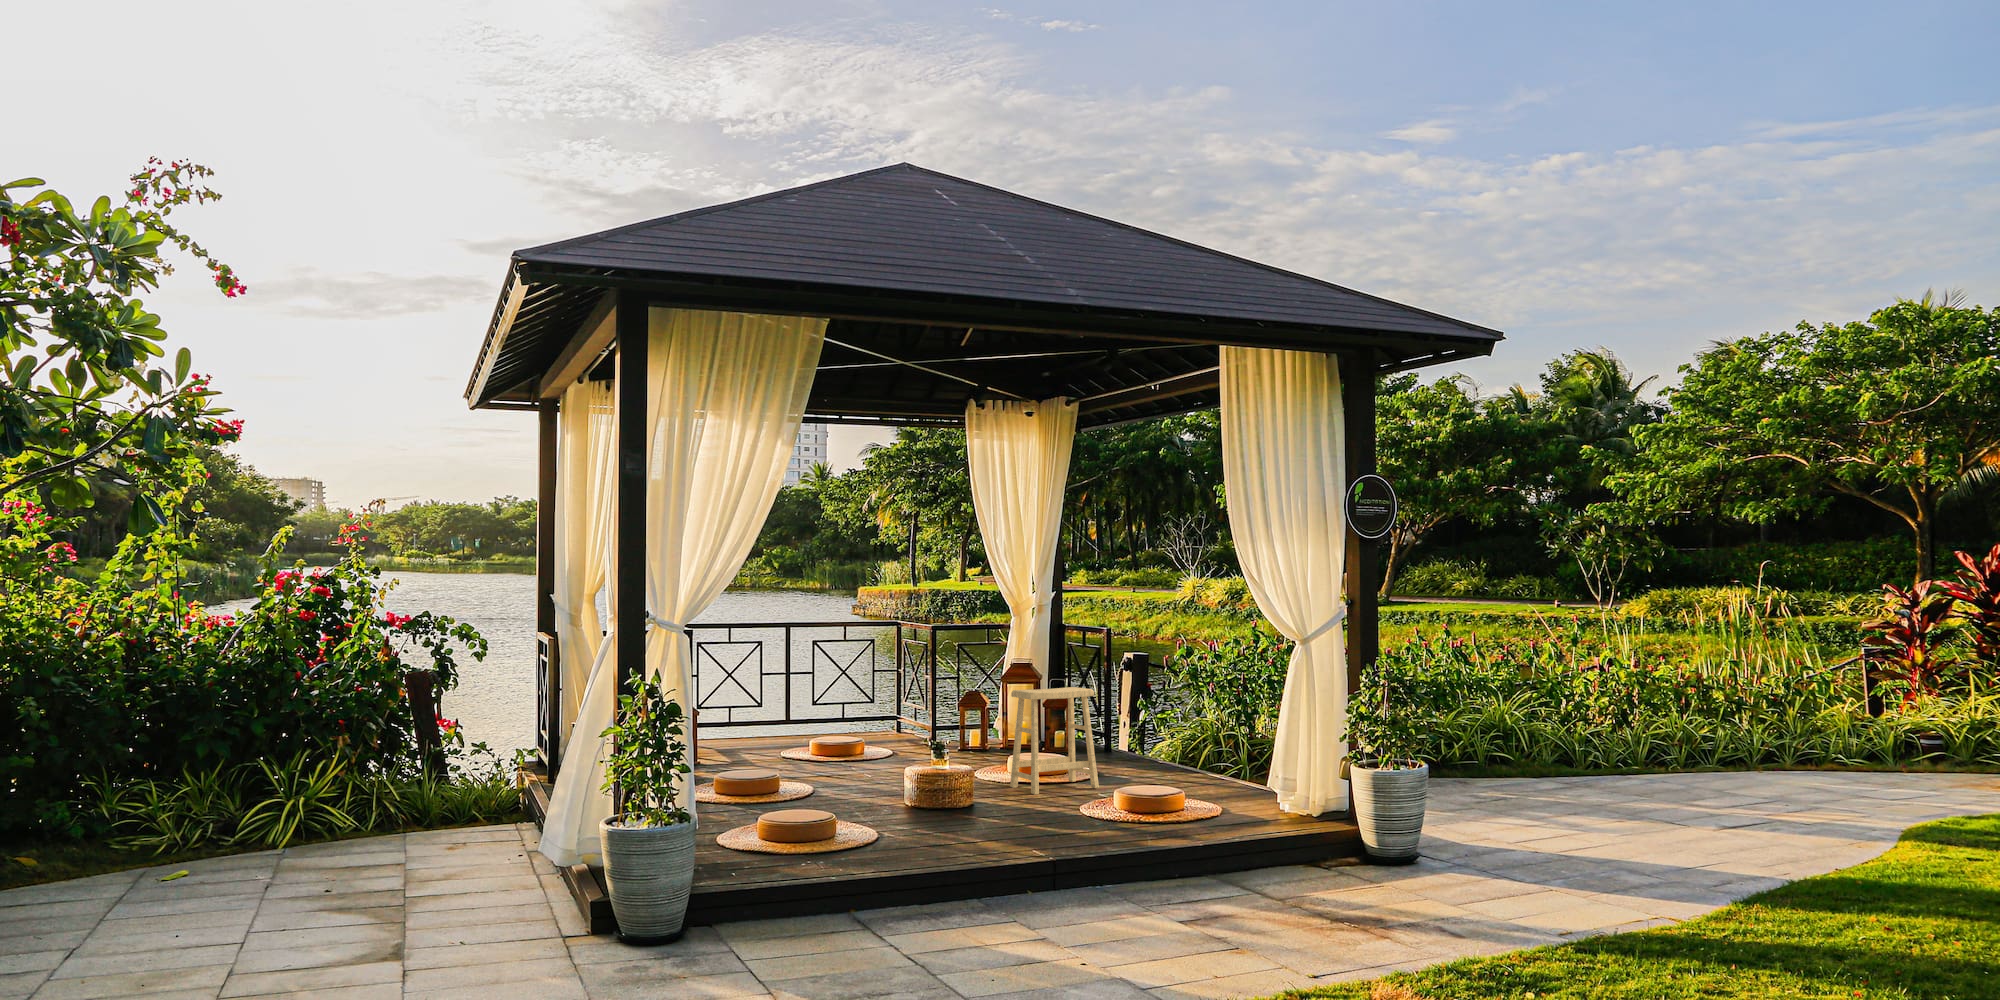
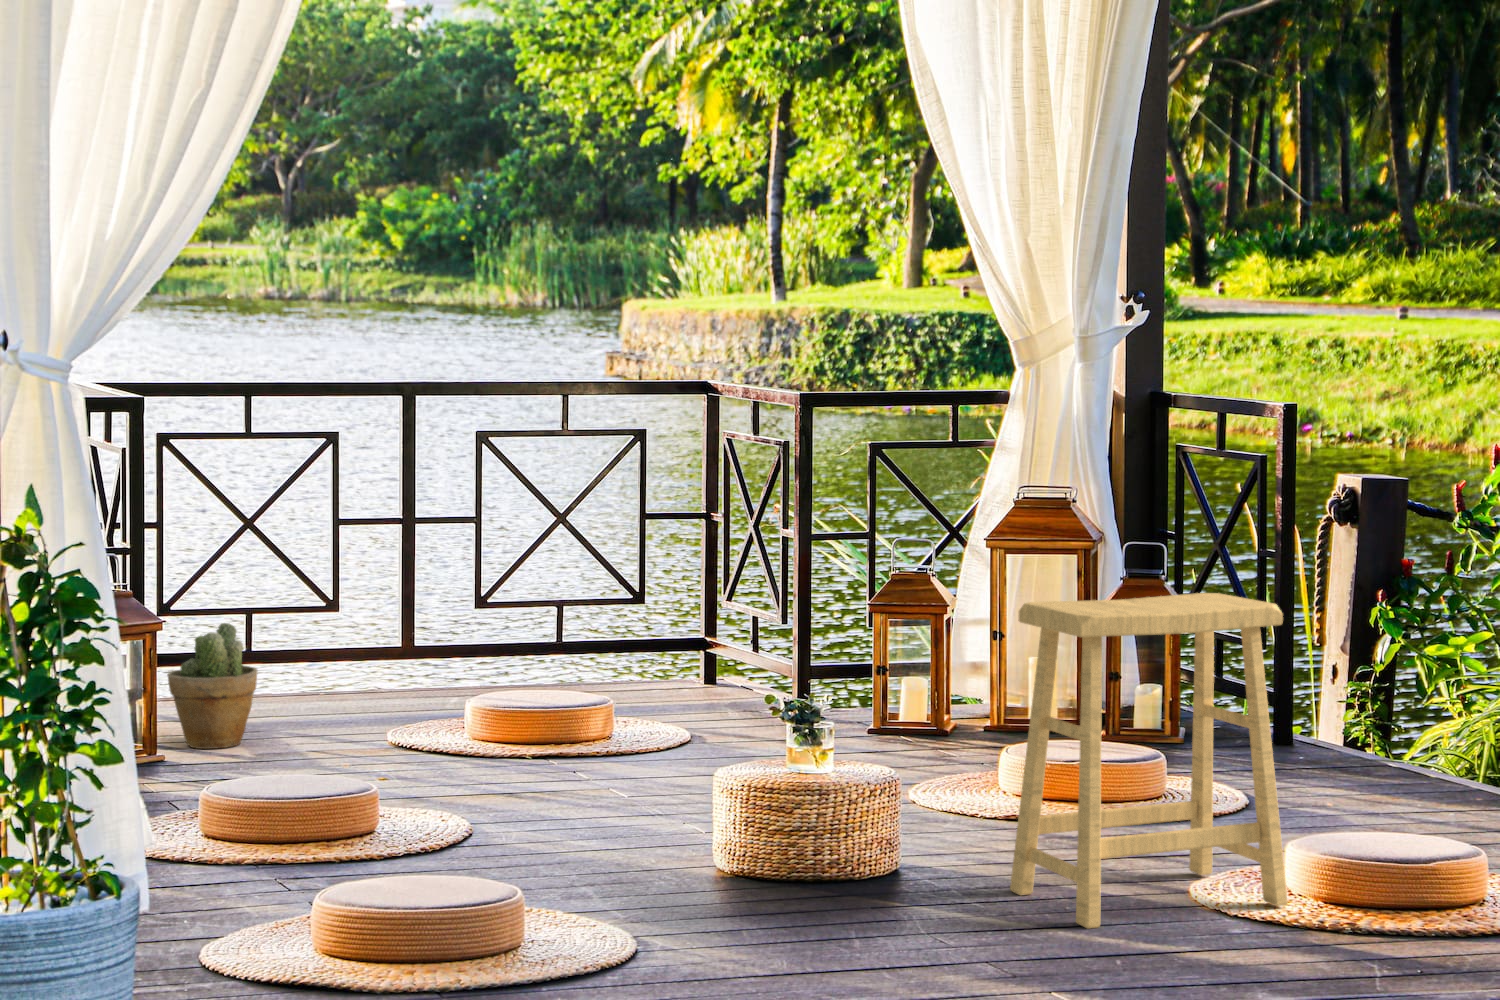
potted plant: none [703,711,737,758] -> present [167,623,258,749]

